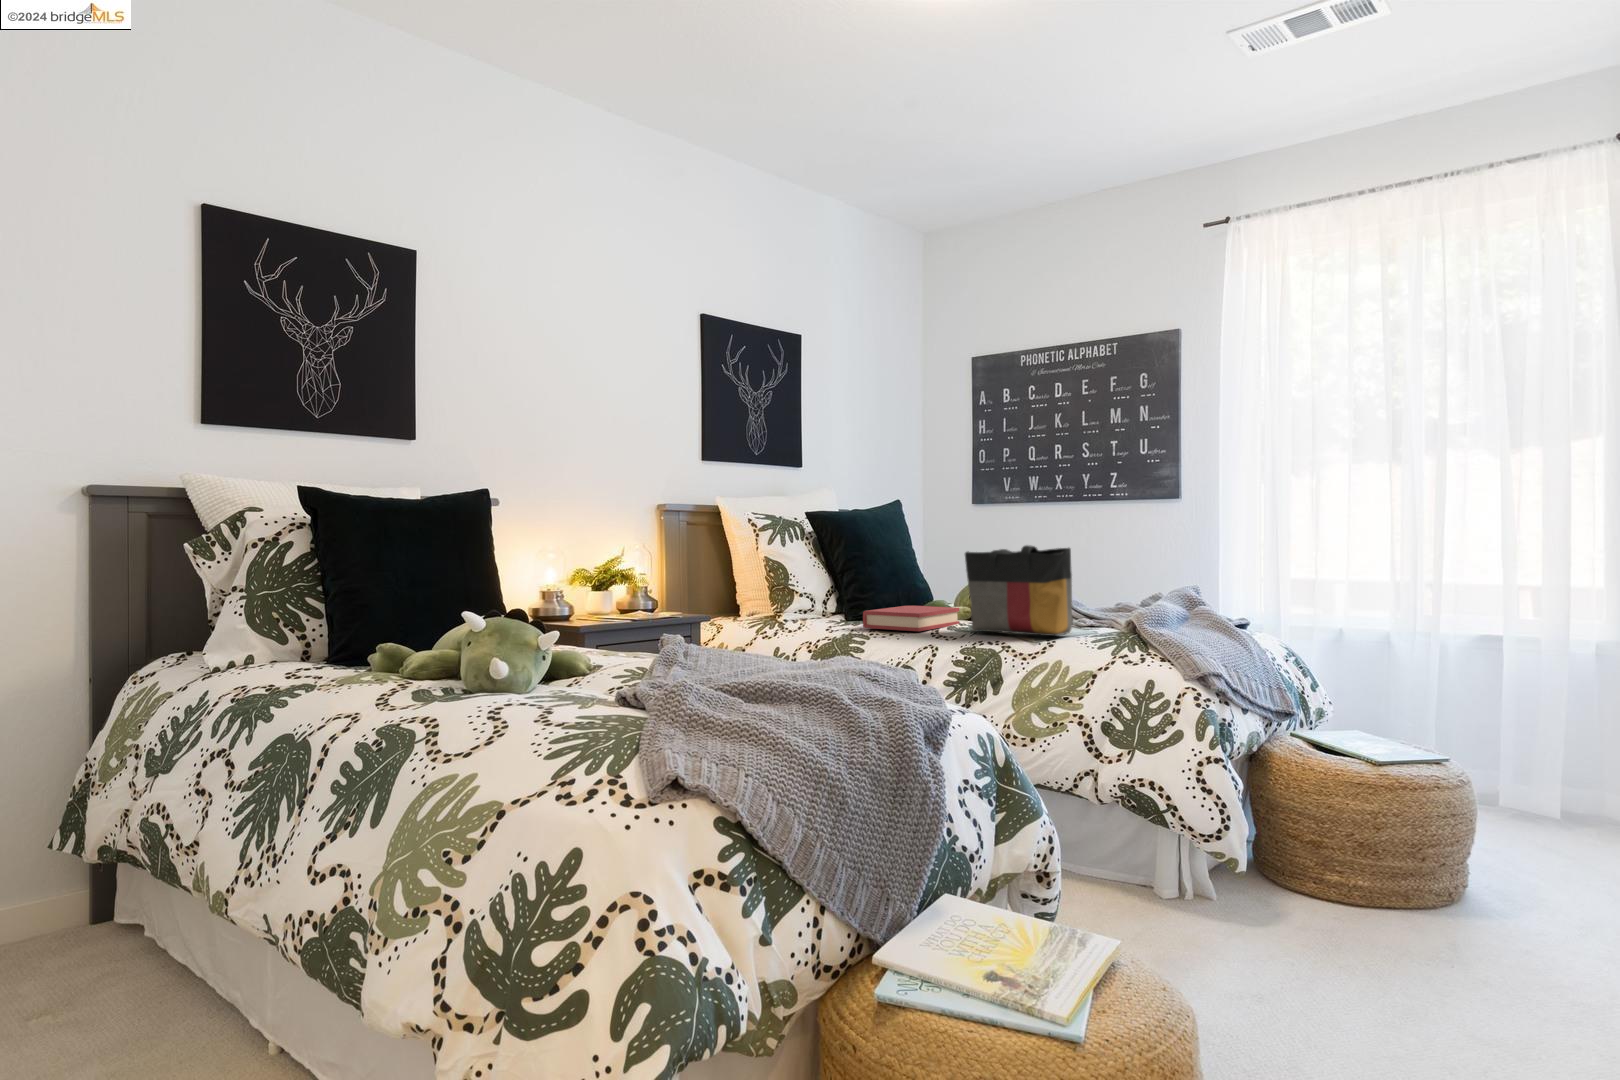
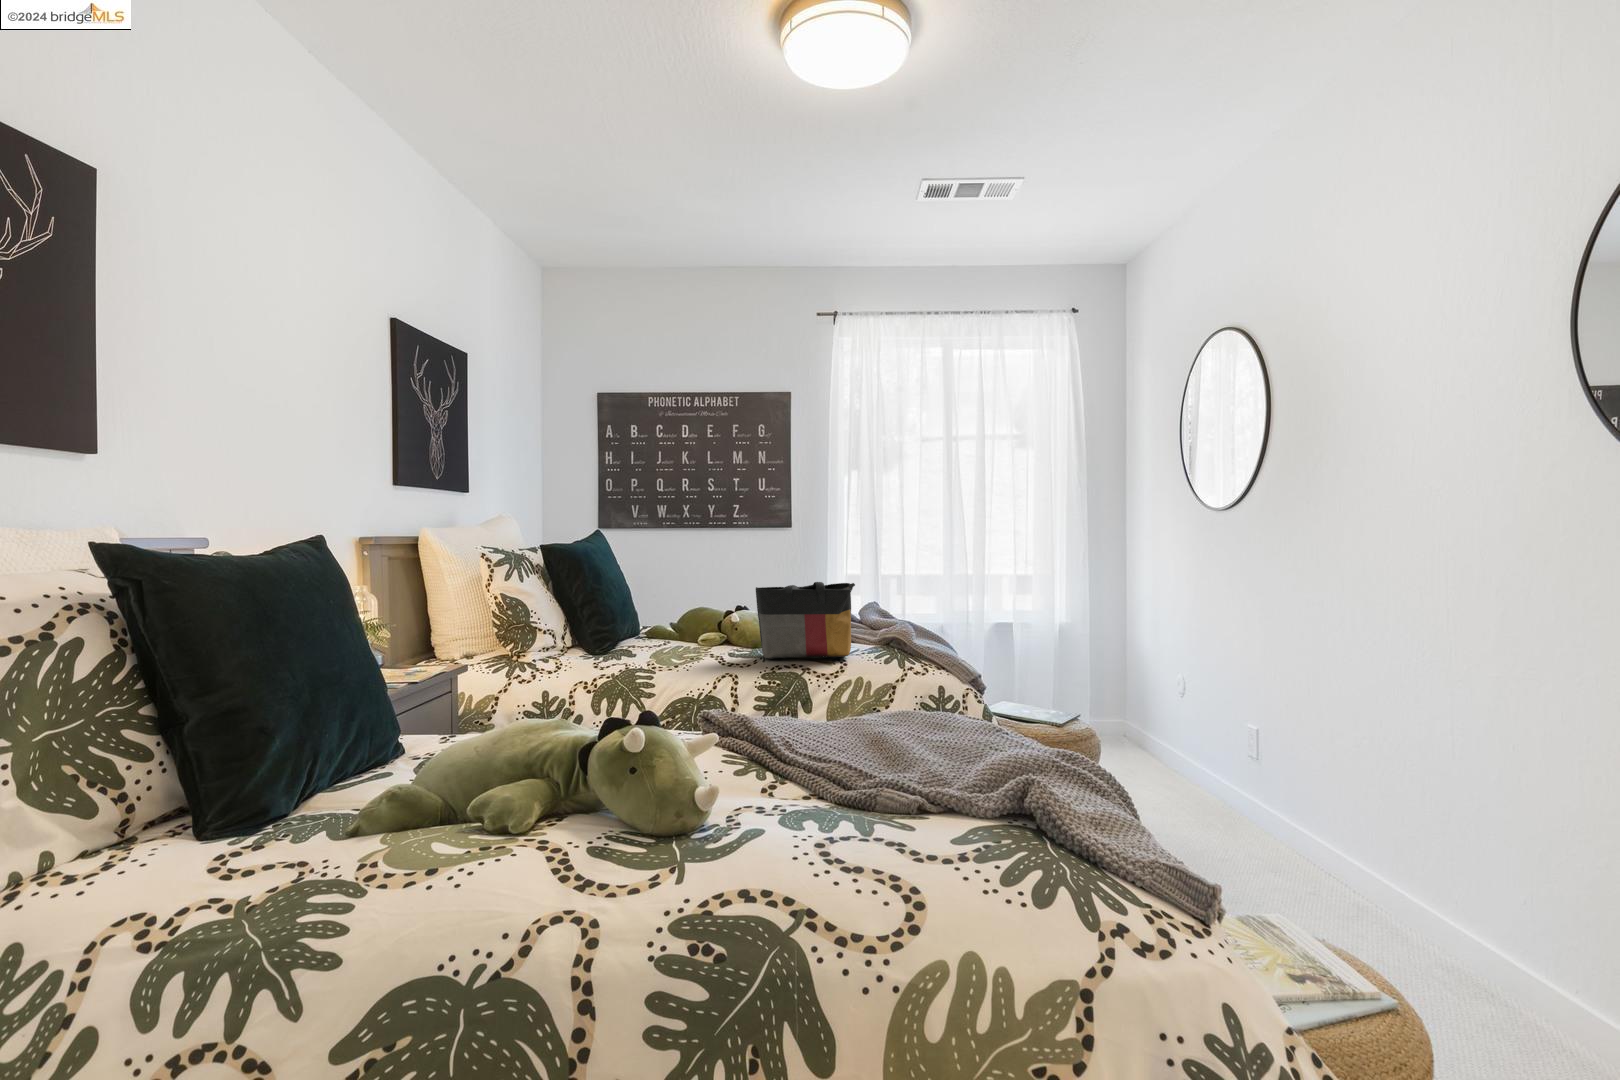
hardback book: present [863,606,960,631] -> none [659,636,722,664]

